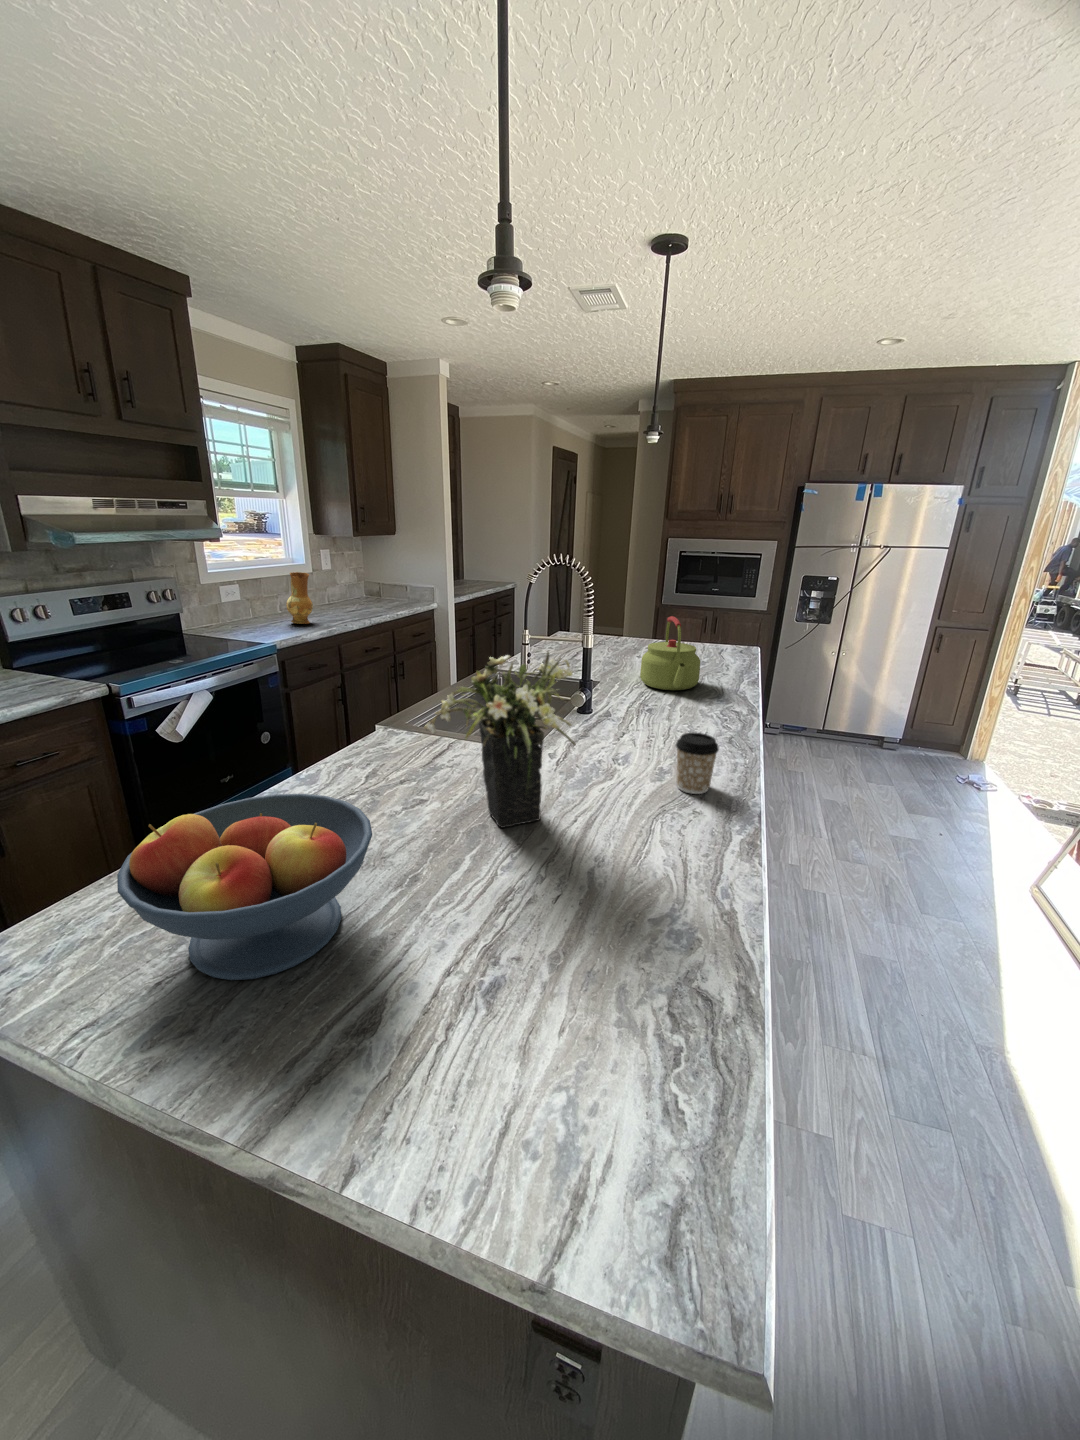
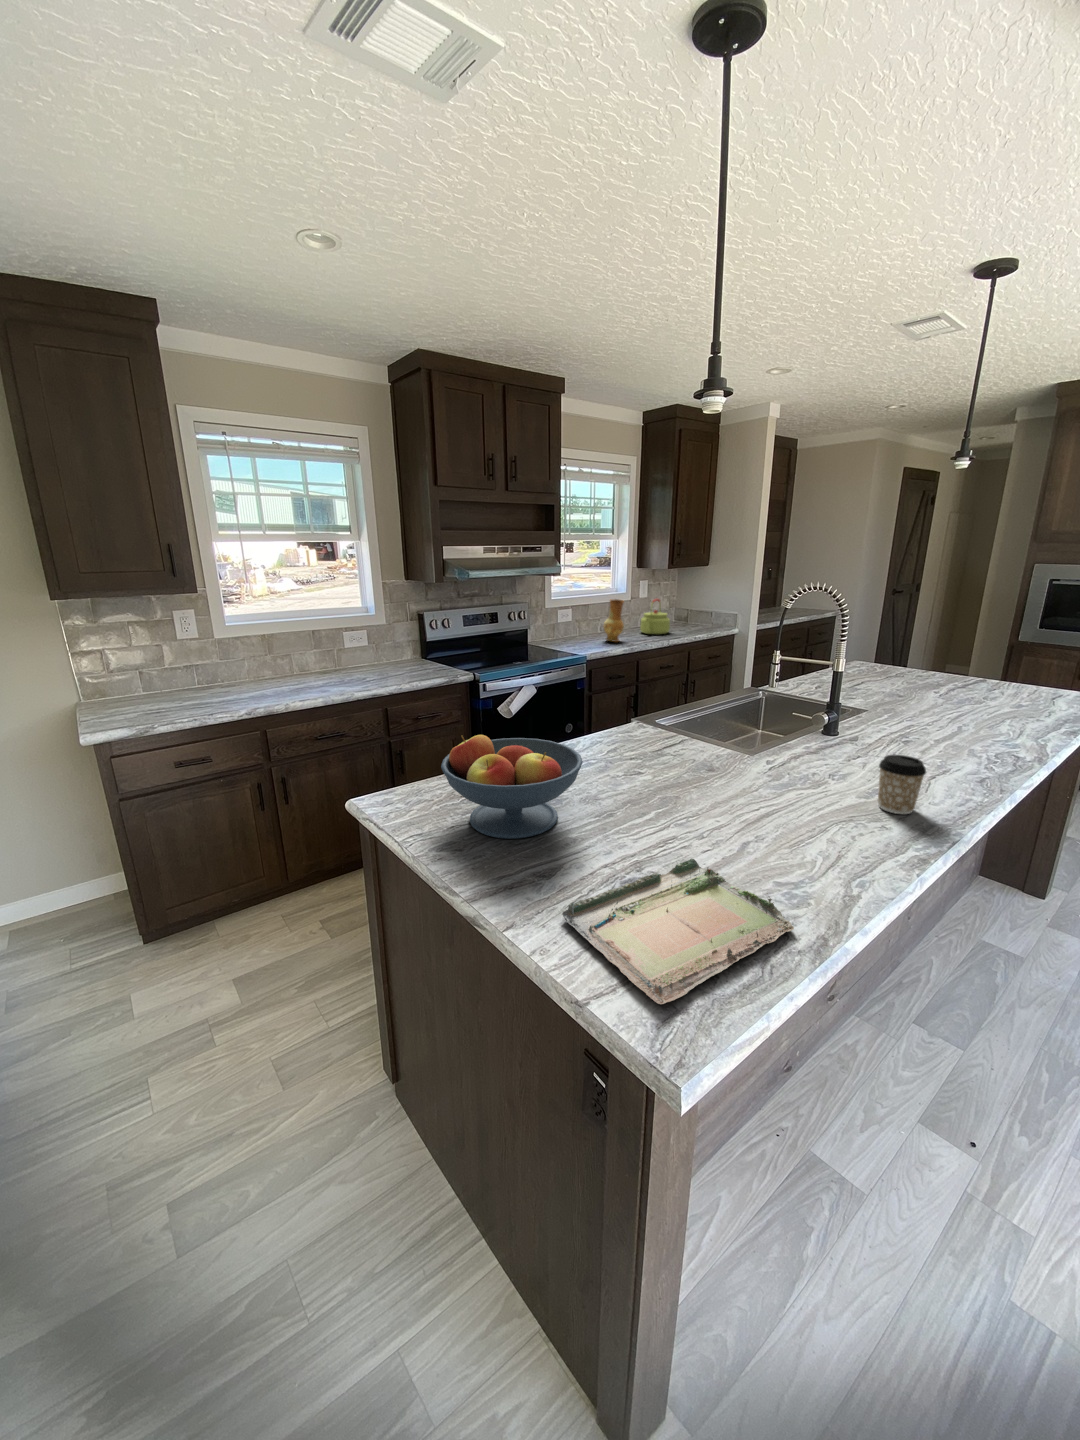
kettle: present [640,616,700,690] -> present [640,599,670,634]
flower arrangement: present [424,652,575,828] -> none [640,661,772,802]
tray: none [429,922,714,1221] -> present [562,859,794,1004]

